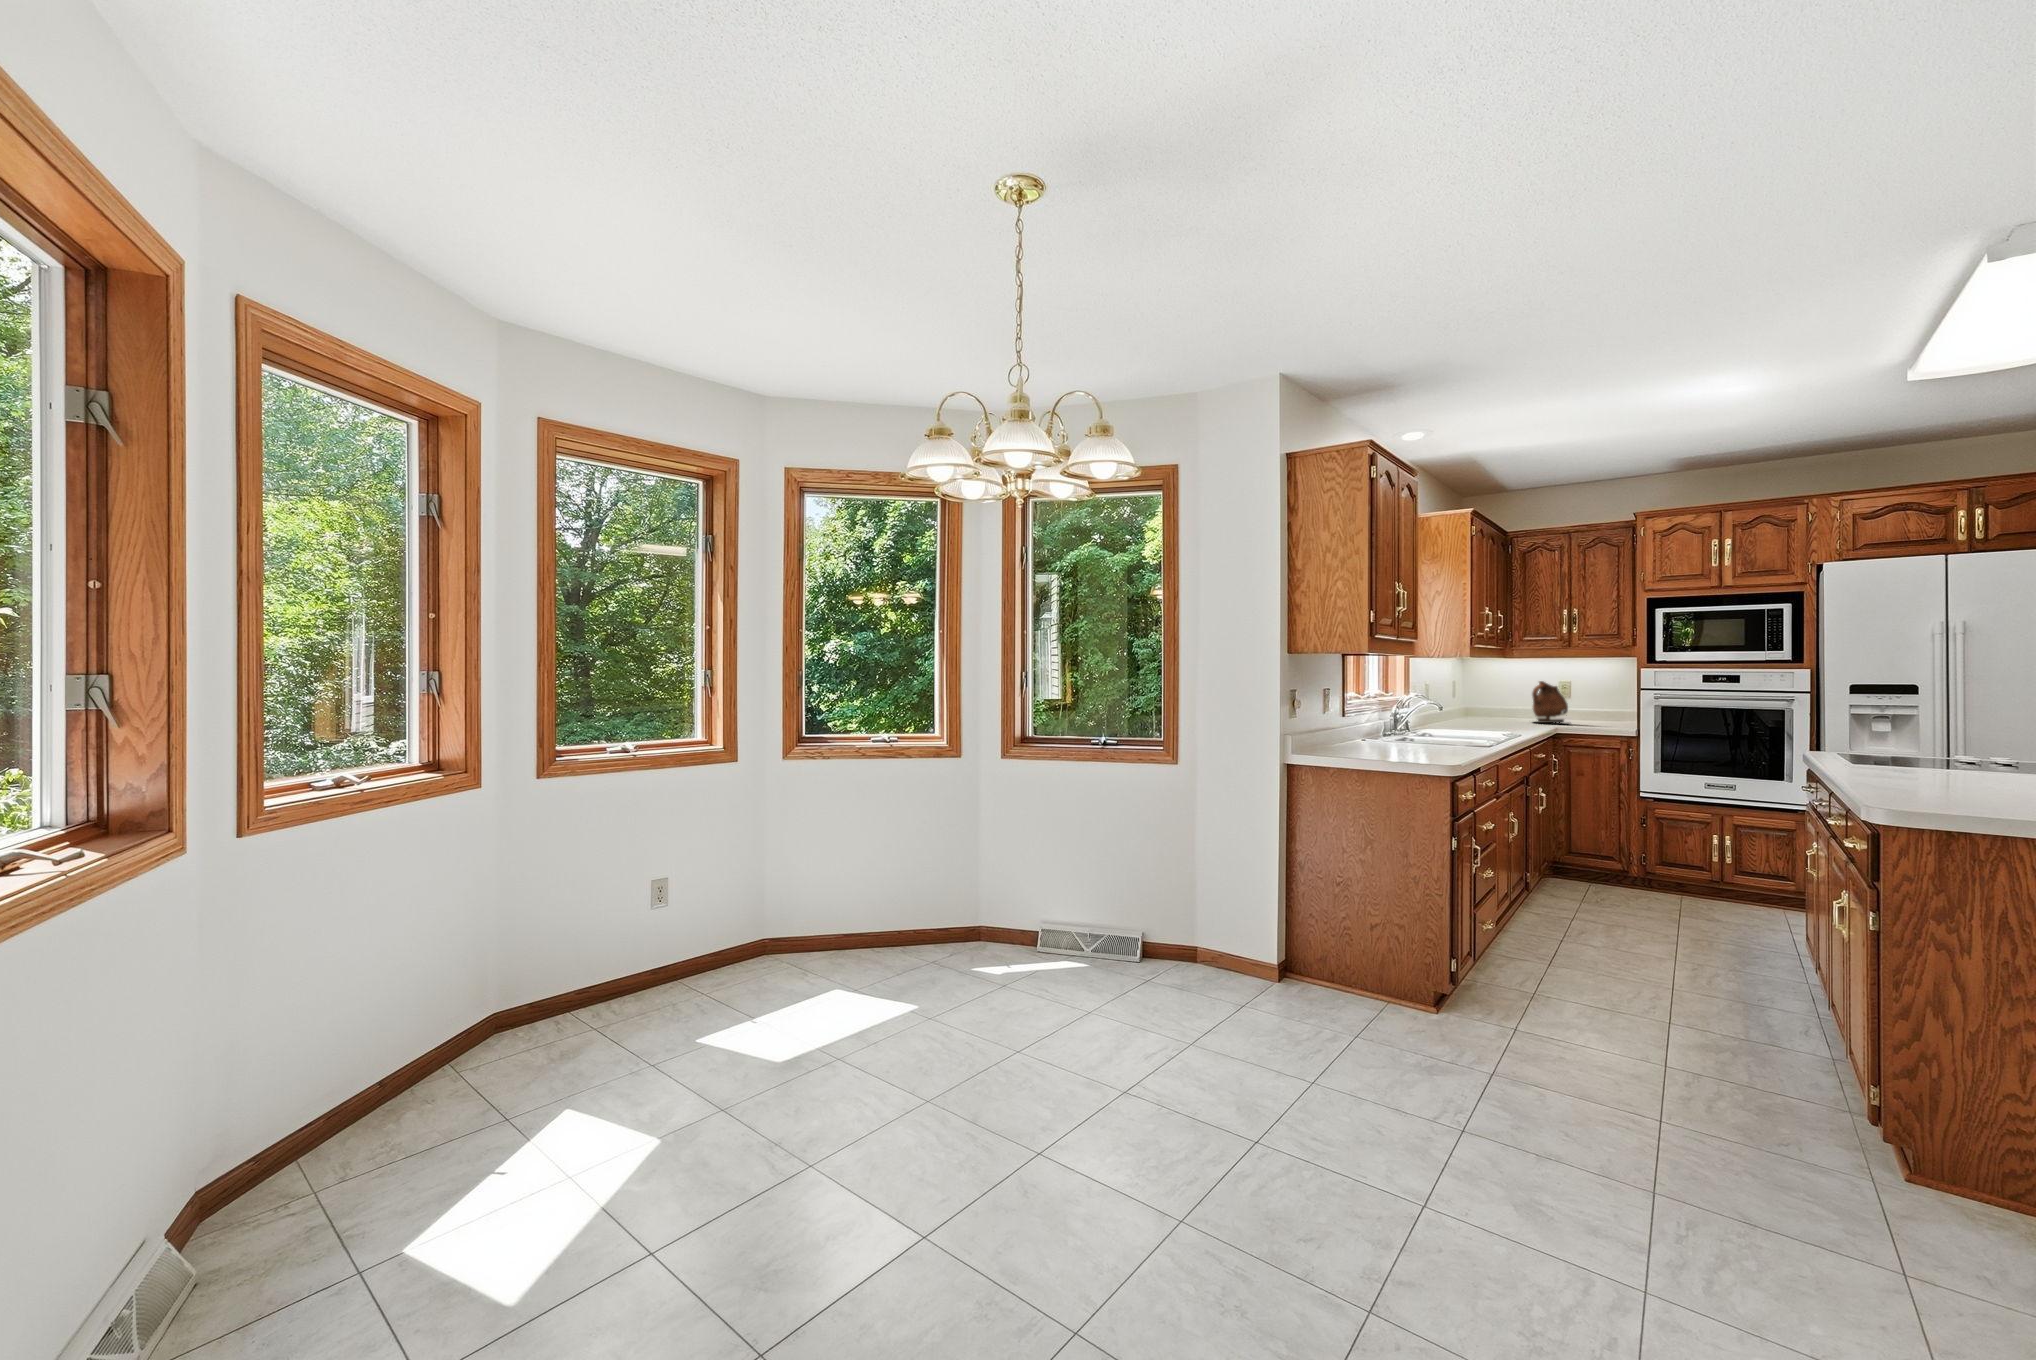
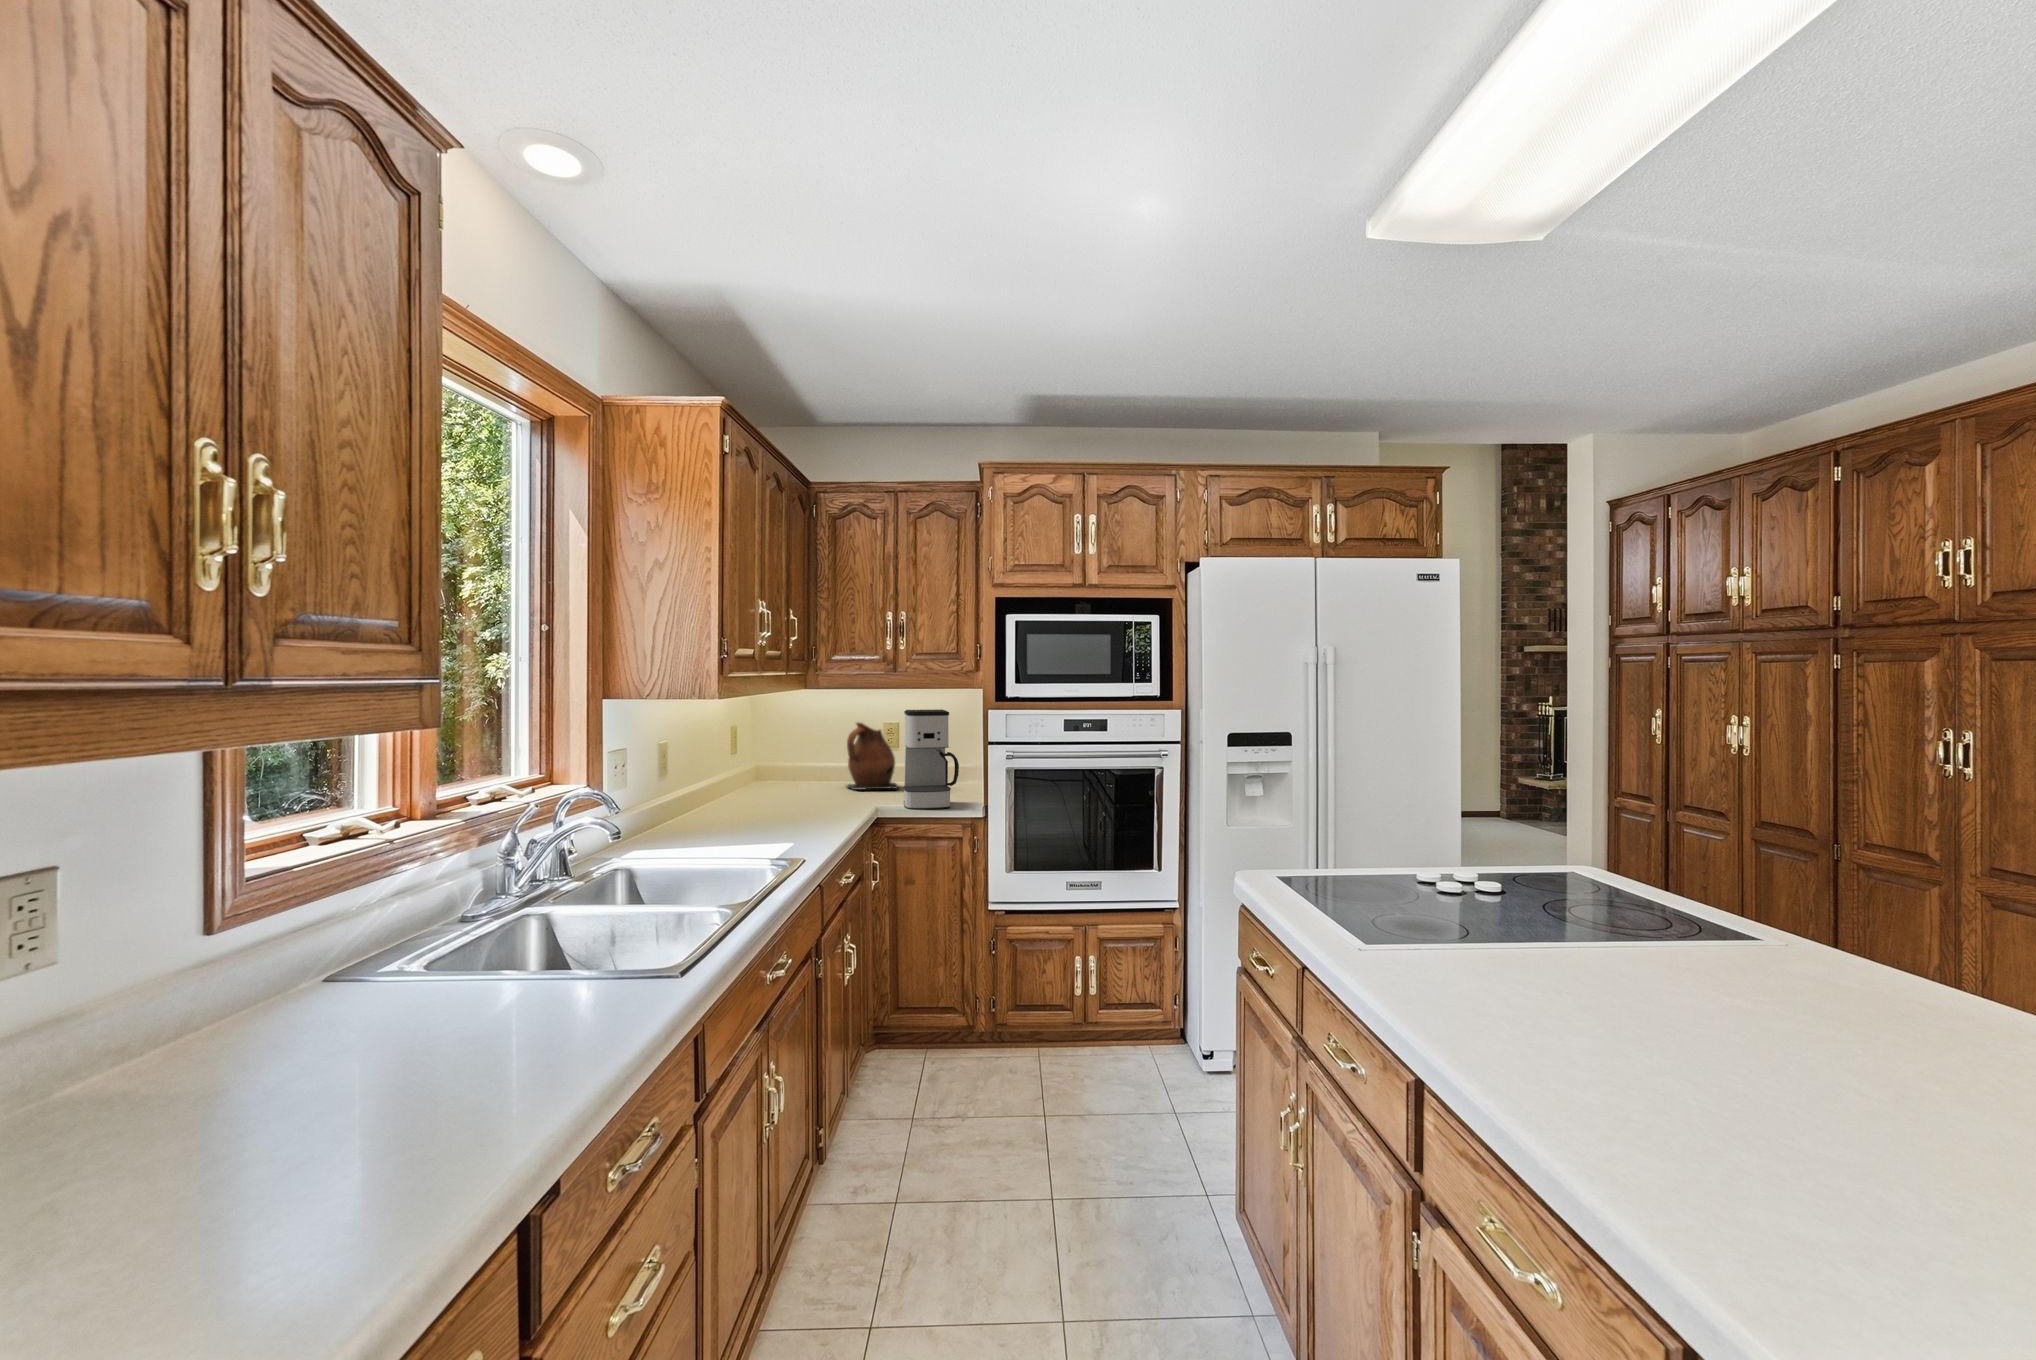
coffee maker: none [1576,671,1617,731] -> present [904,709,959,809]

